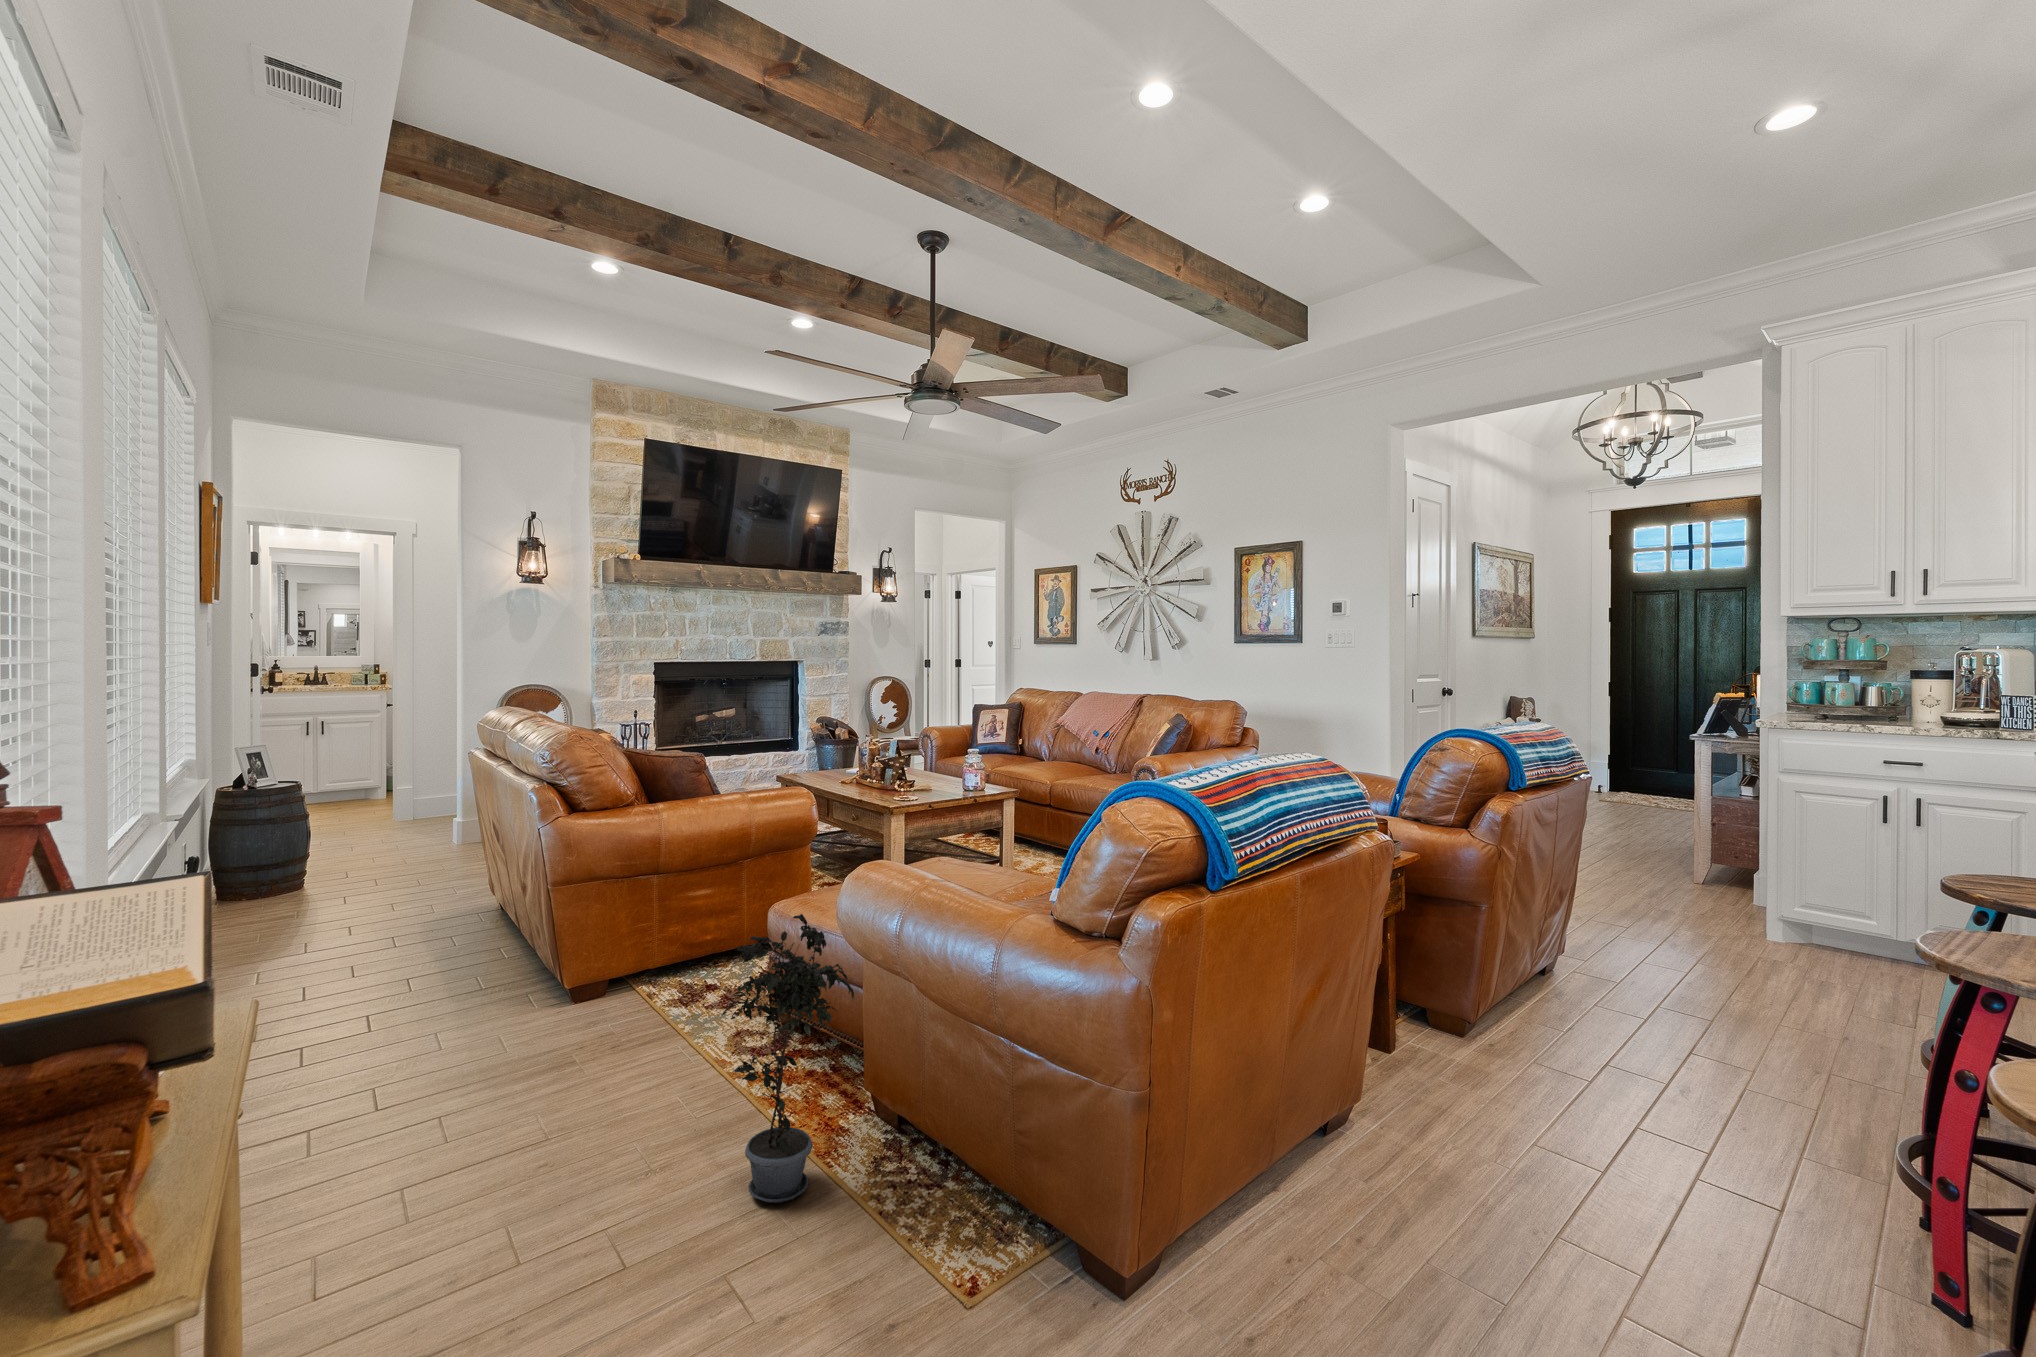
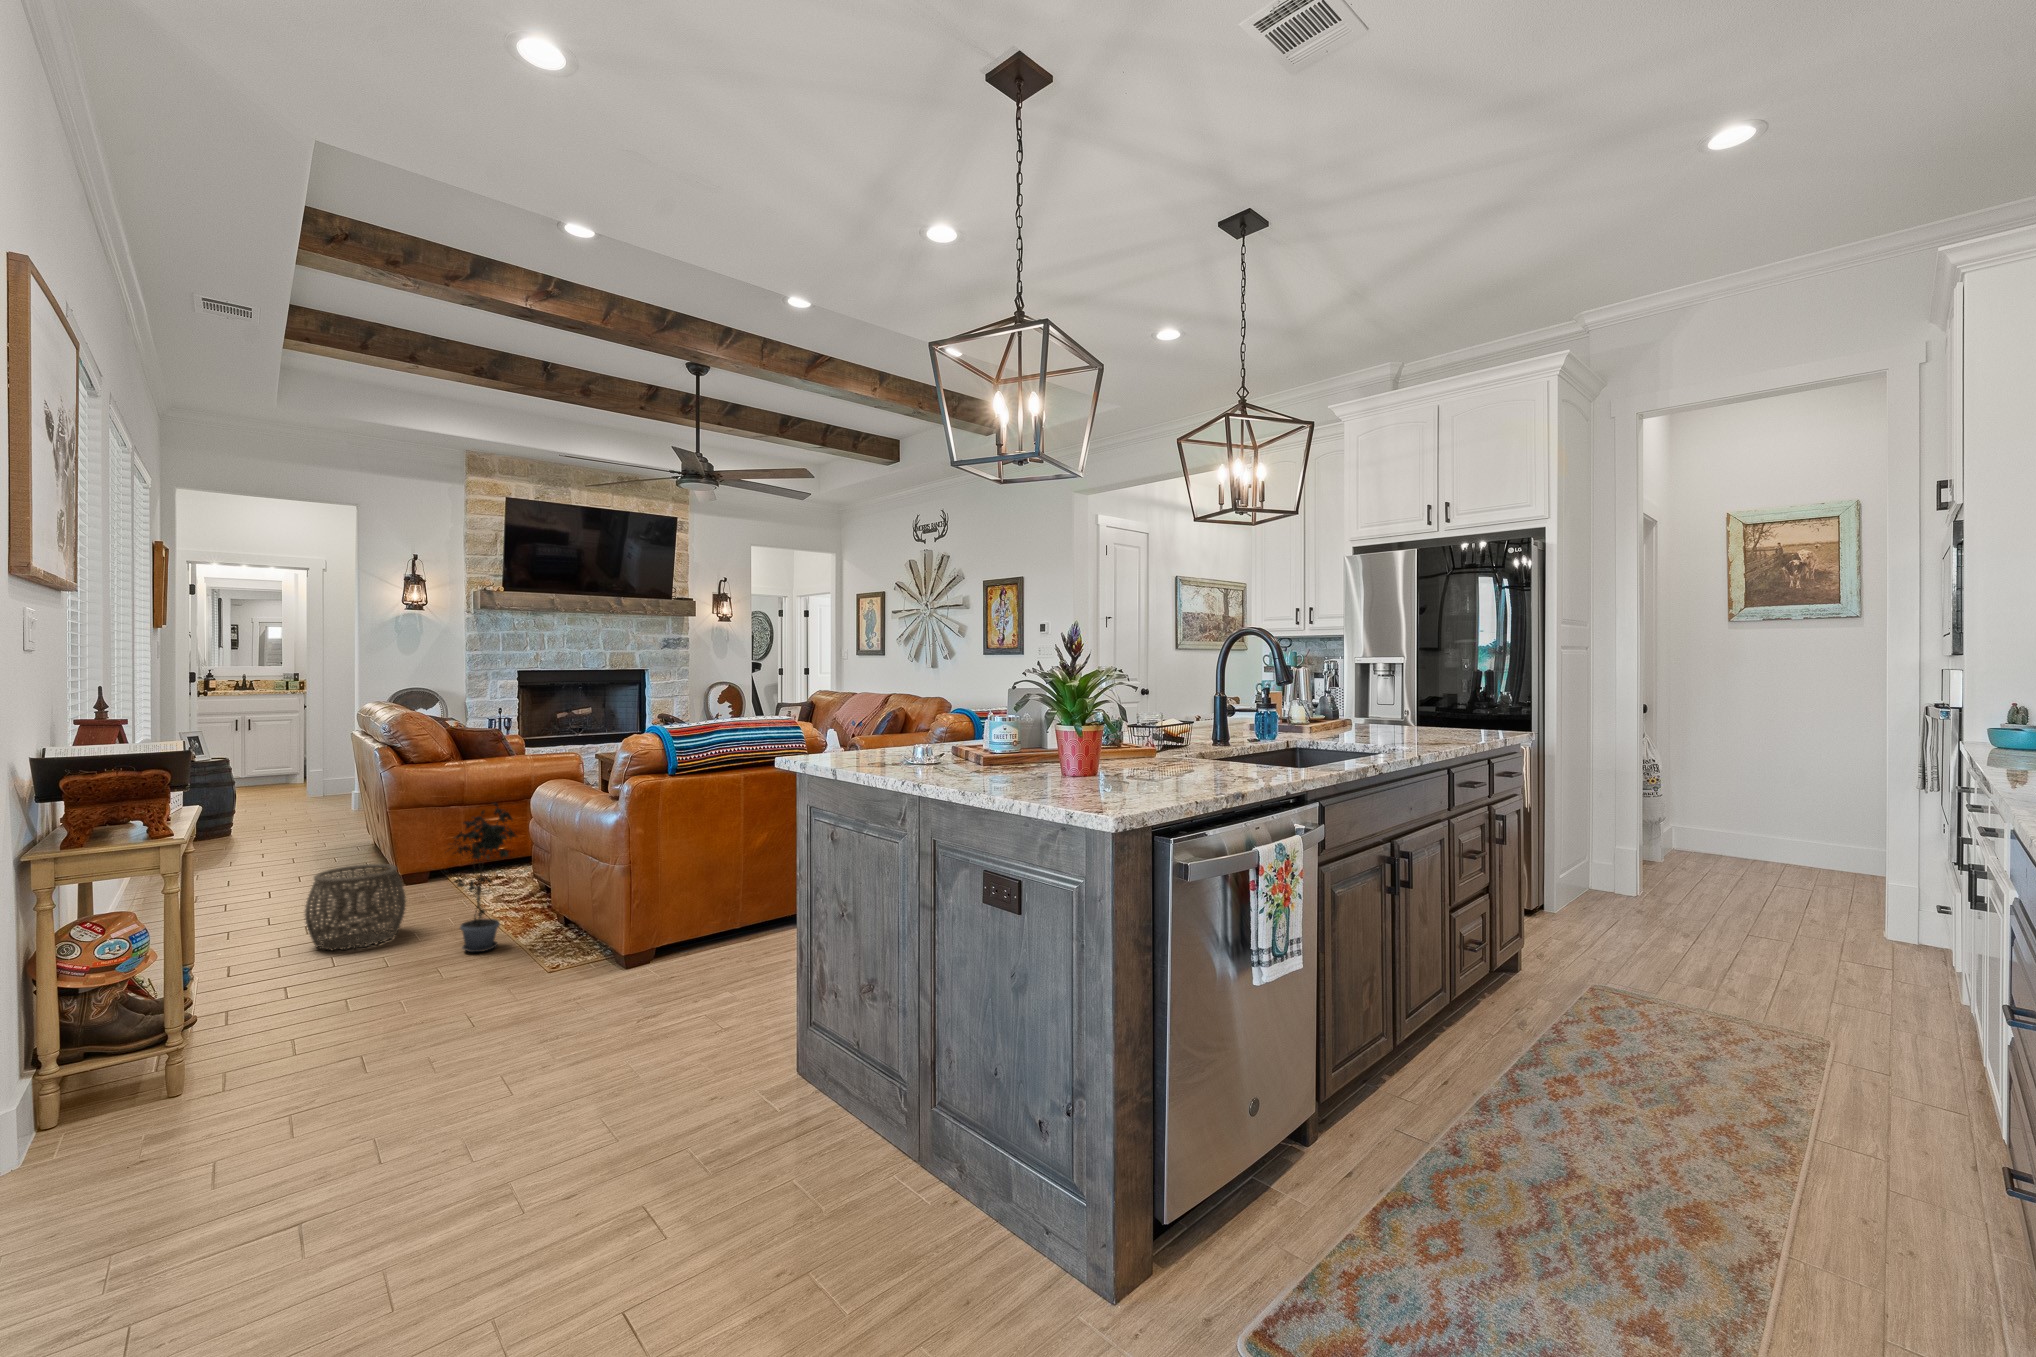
woven basket: none [459,1008,628,1190] -> present [305,864,406,950]

